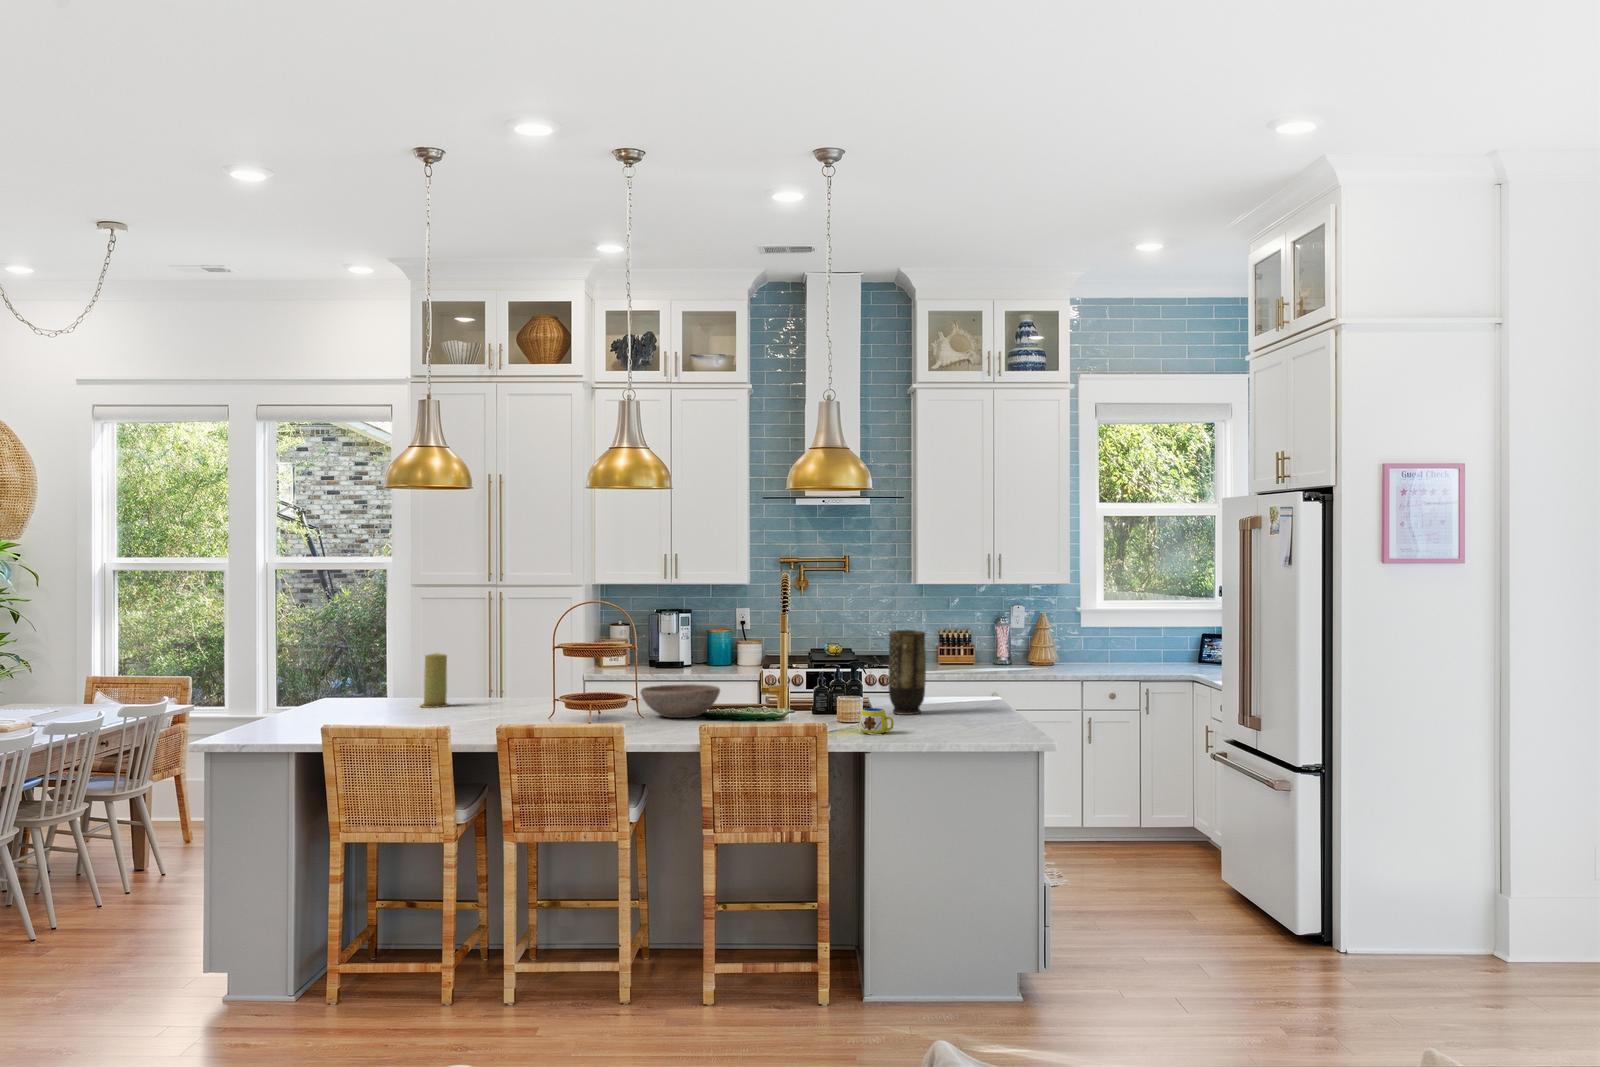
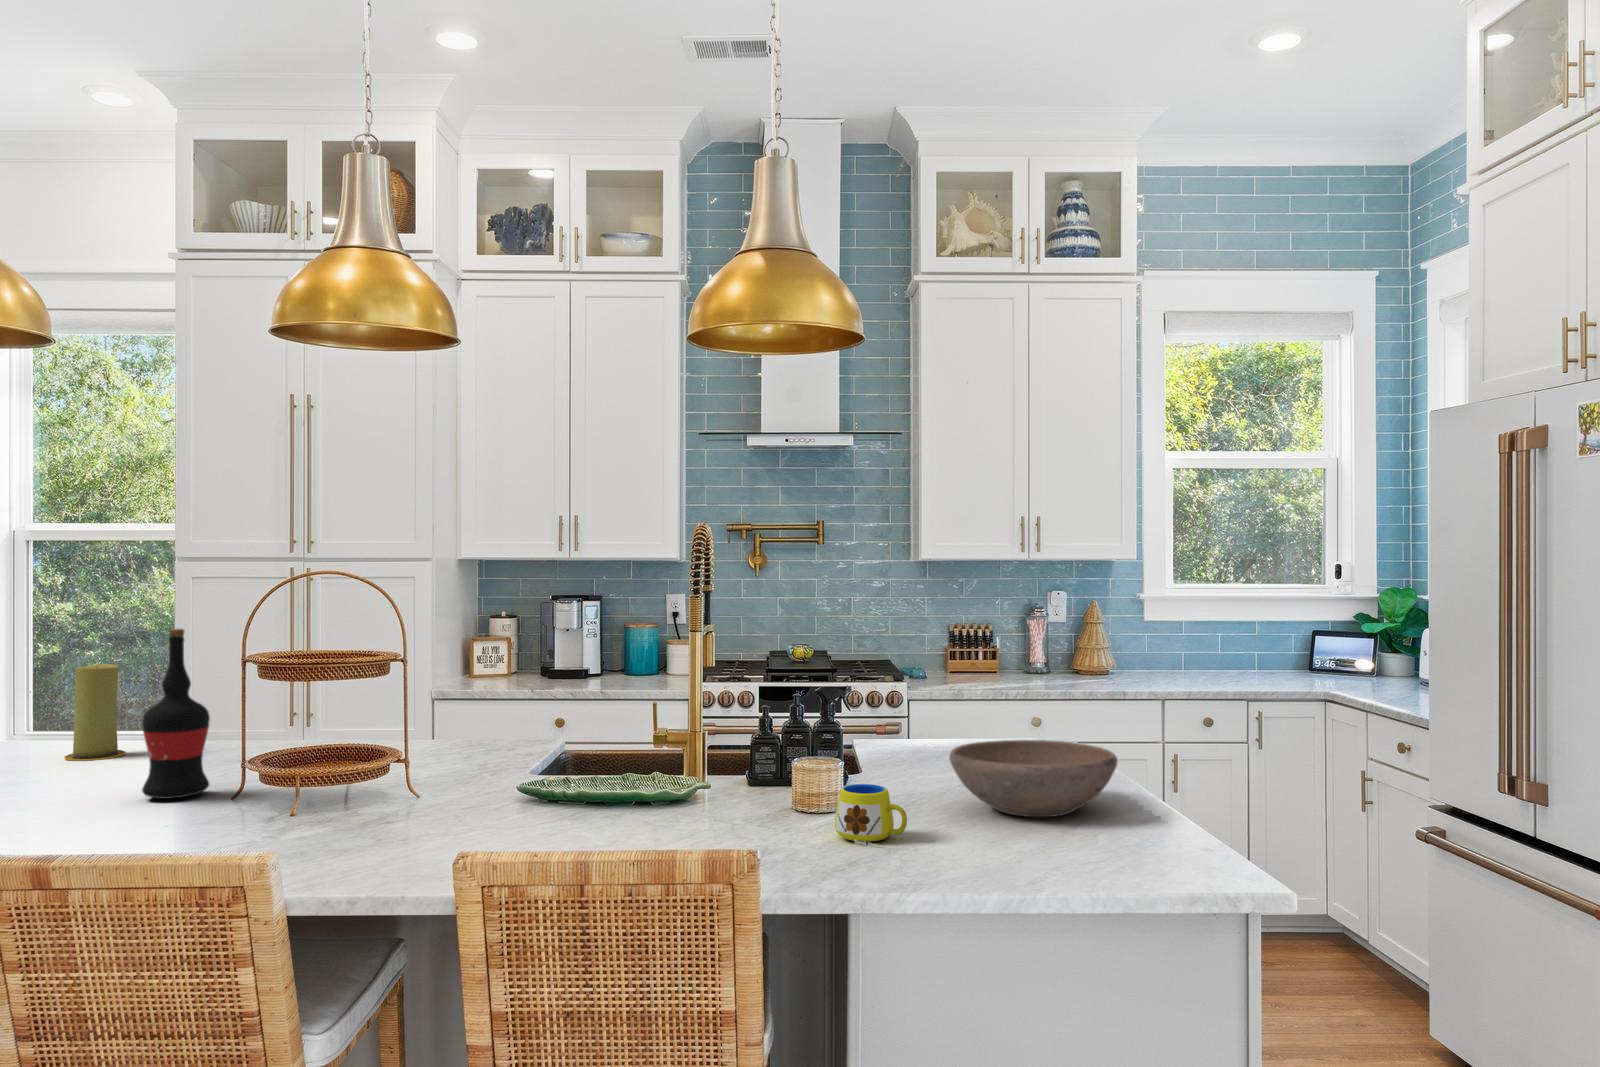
vase: present [889,630,926,715] -> none [890,624,957,780]
wine bottle: none [504,633,535,720] -> present [142,629,210,799]
bowl: present [640,684,720,718] -> present [949,740,1118,817]

